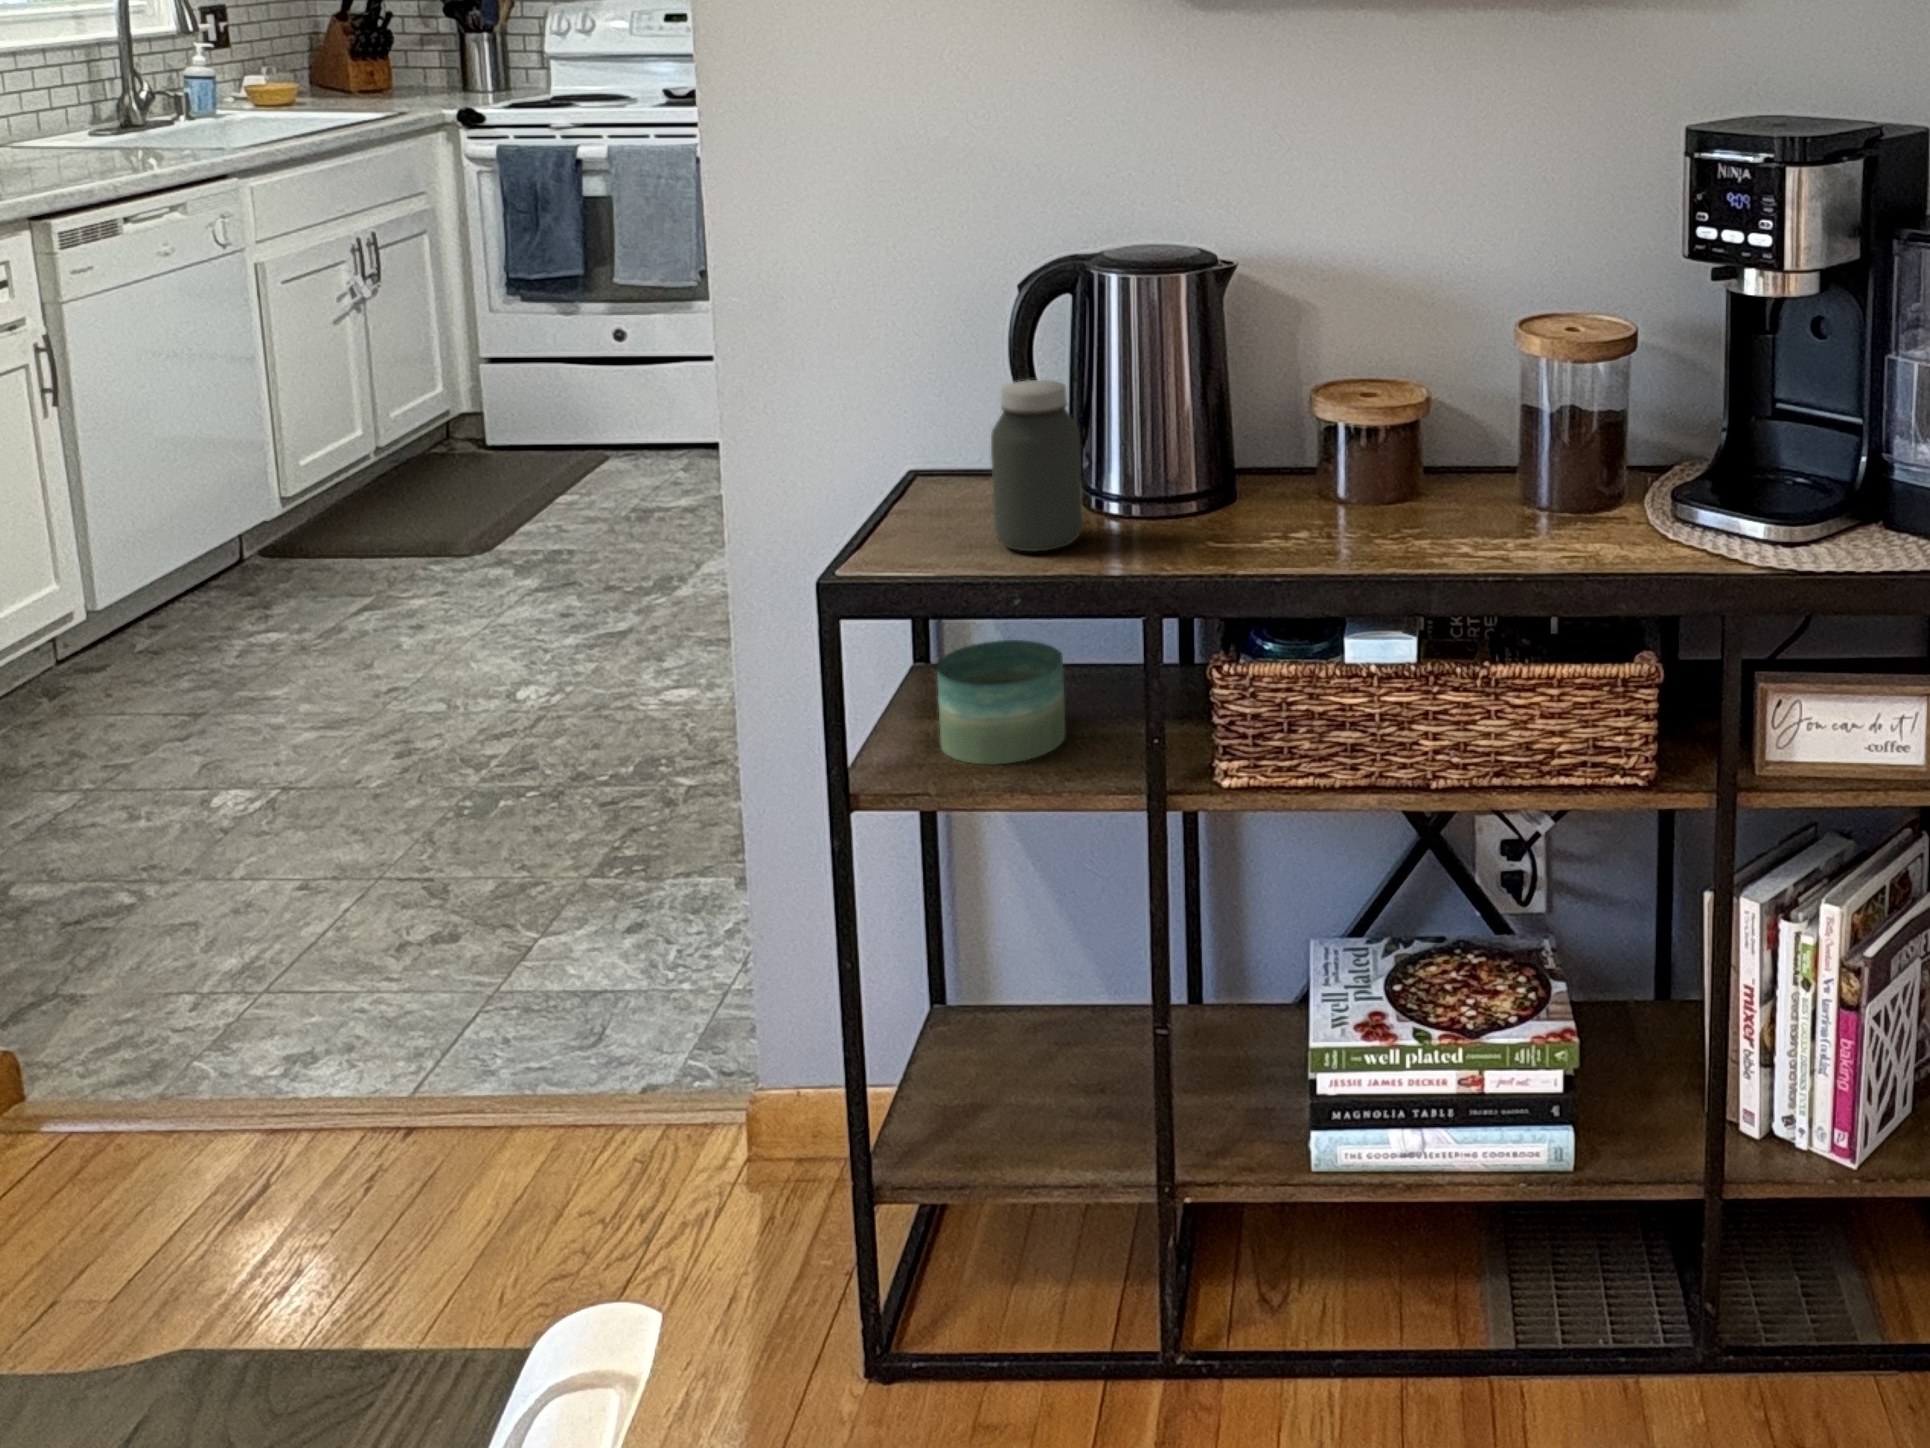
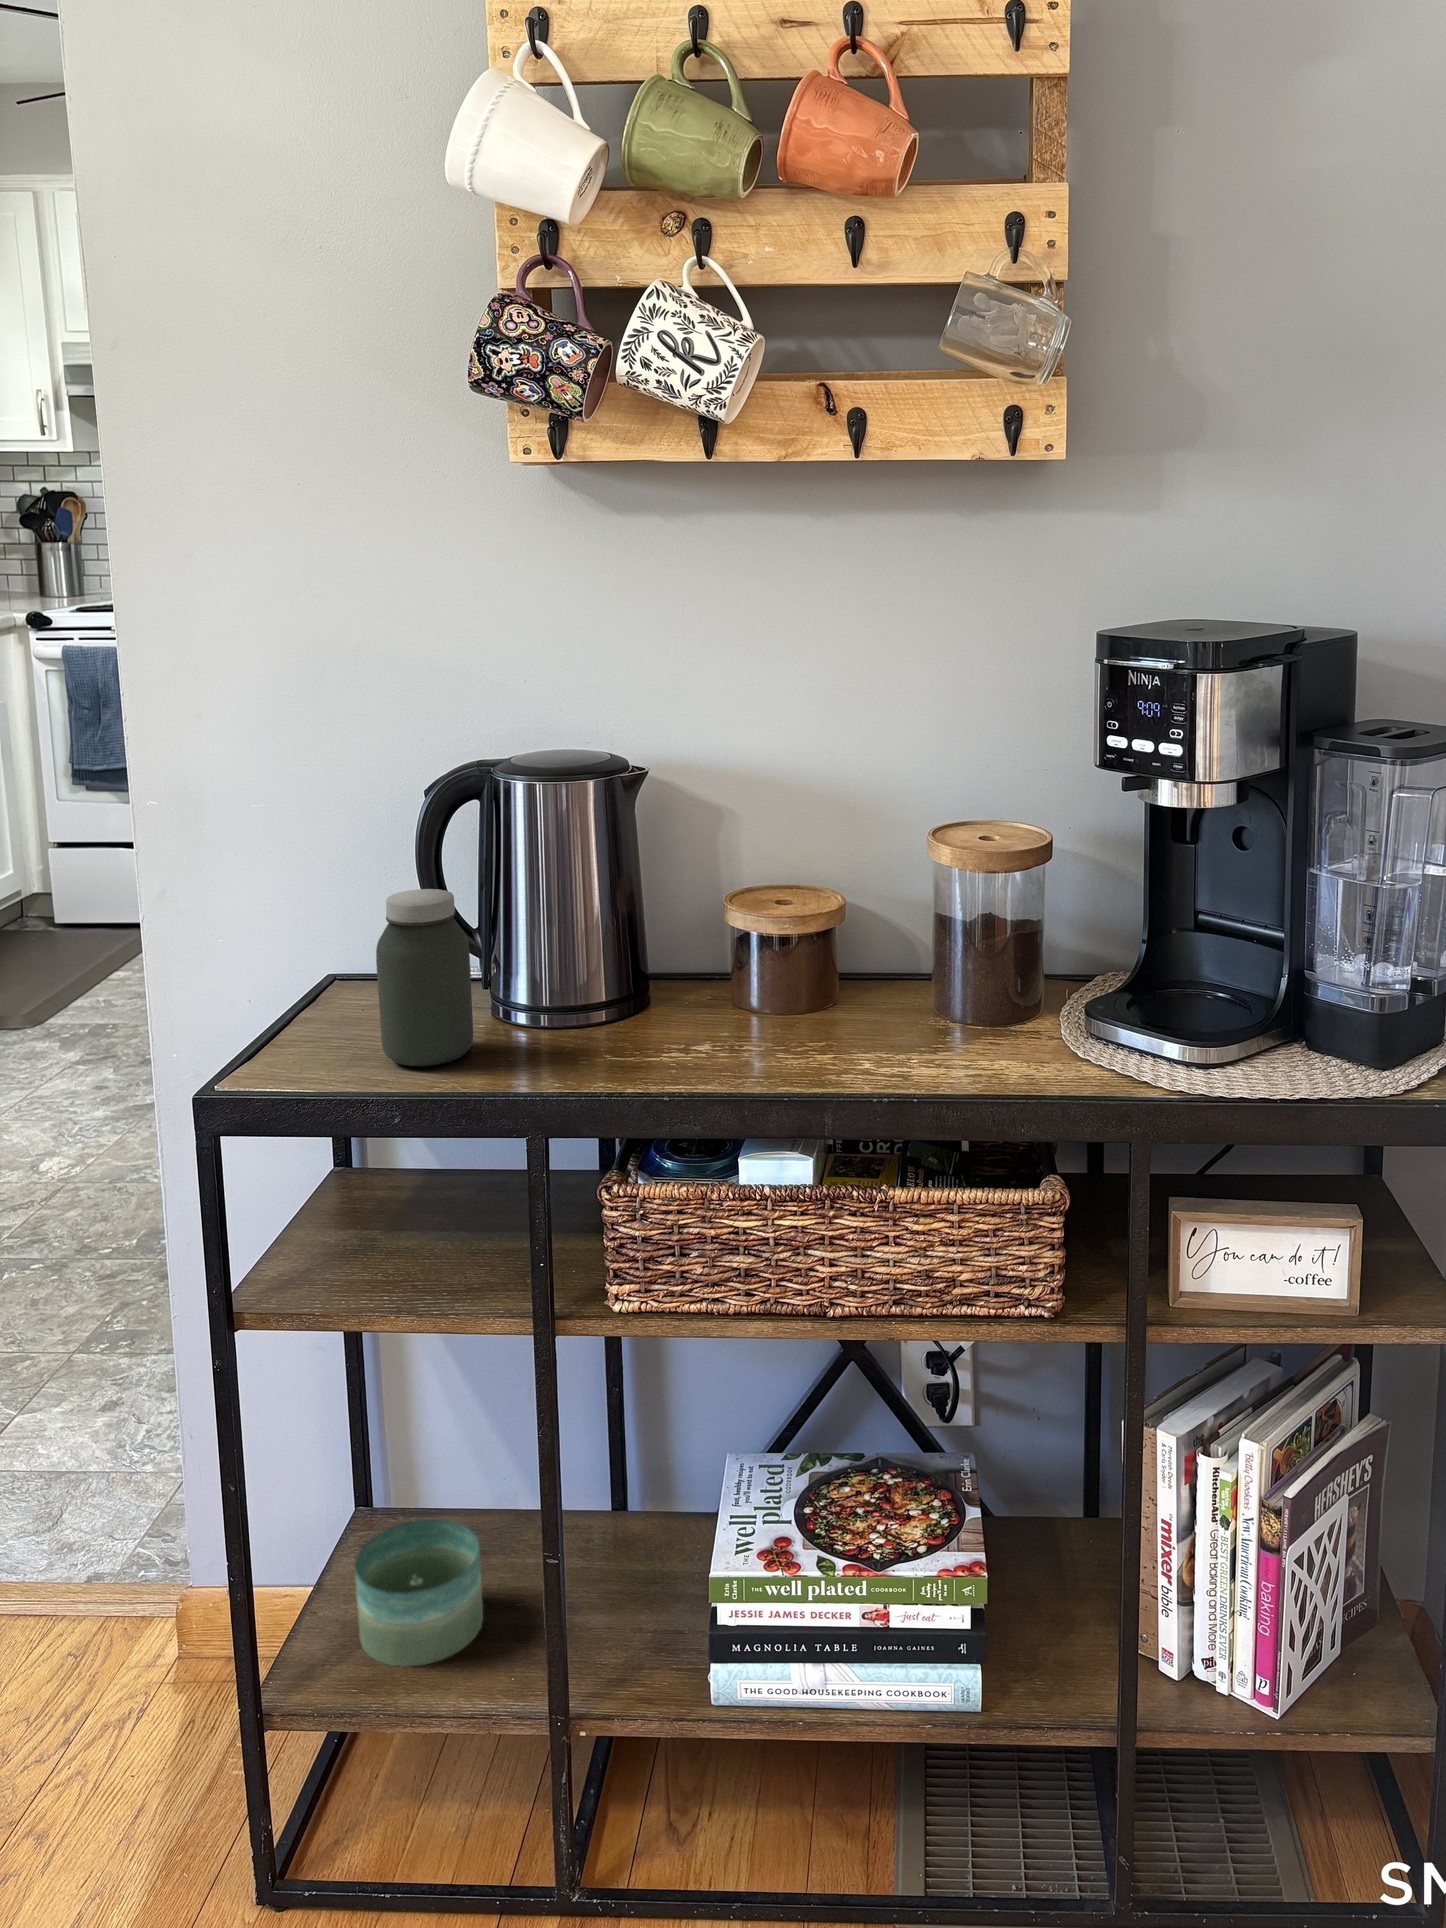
candle: present [937,640,1065,765] -> present [355,1519,483,1667]

